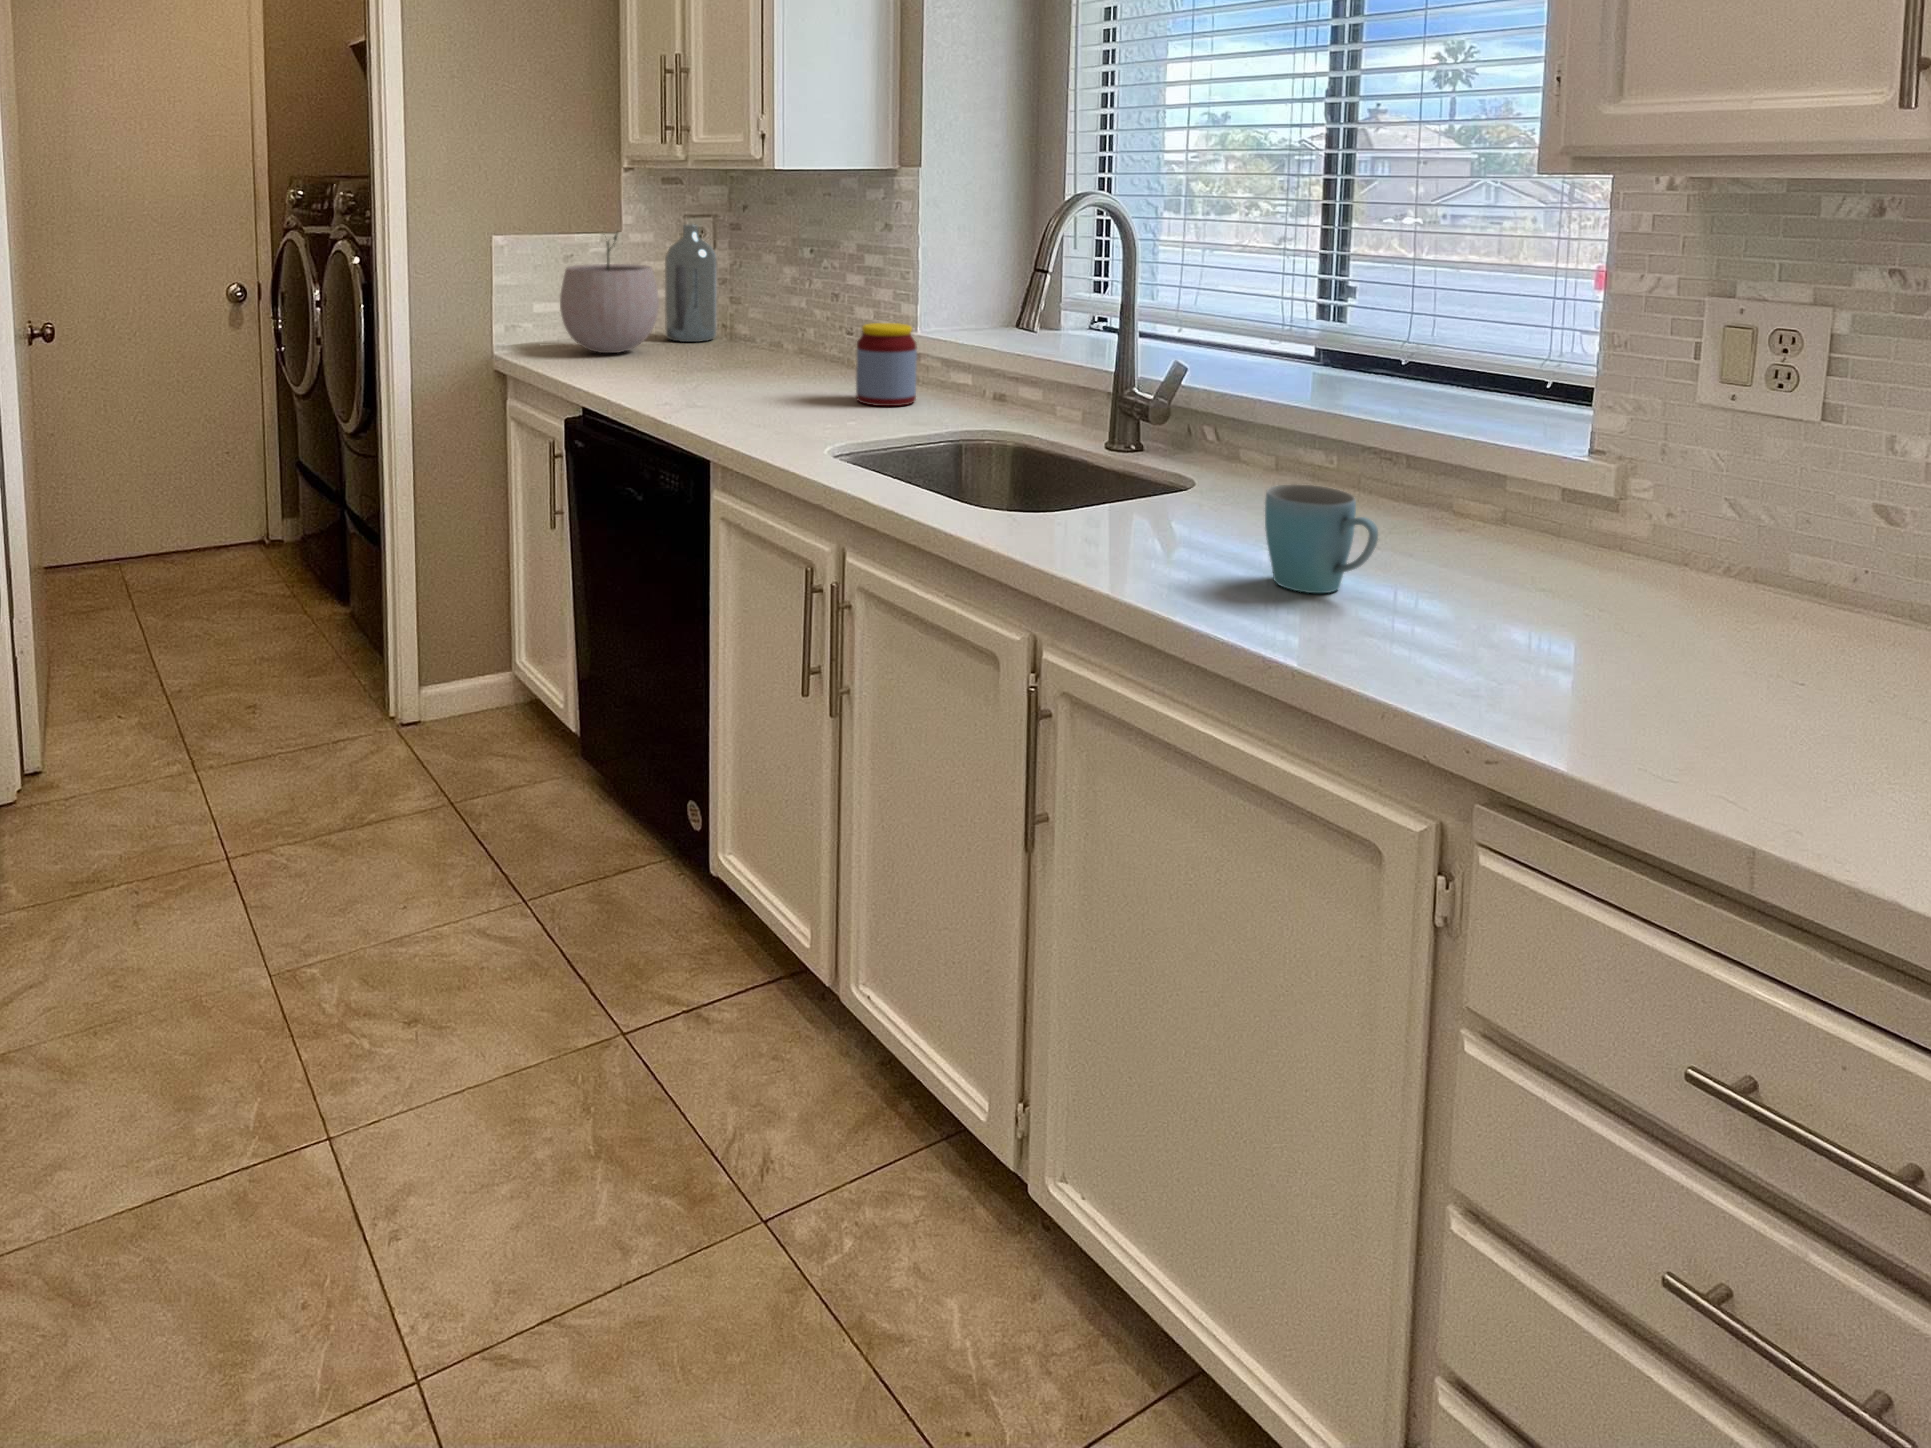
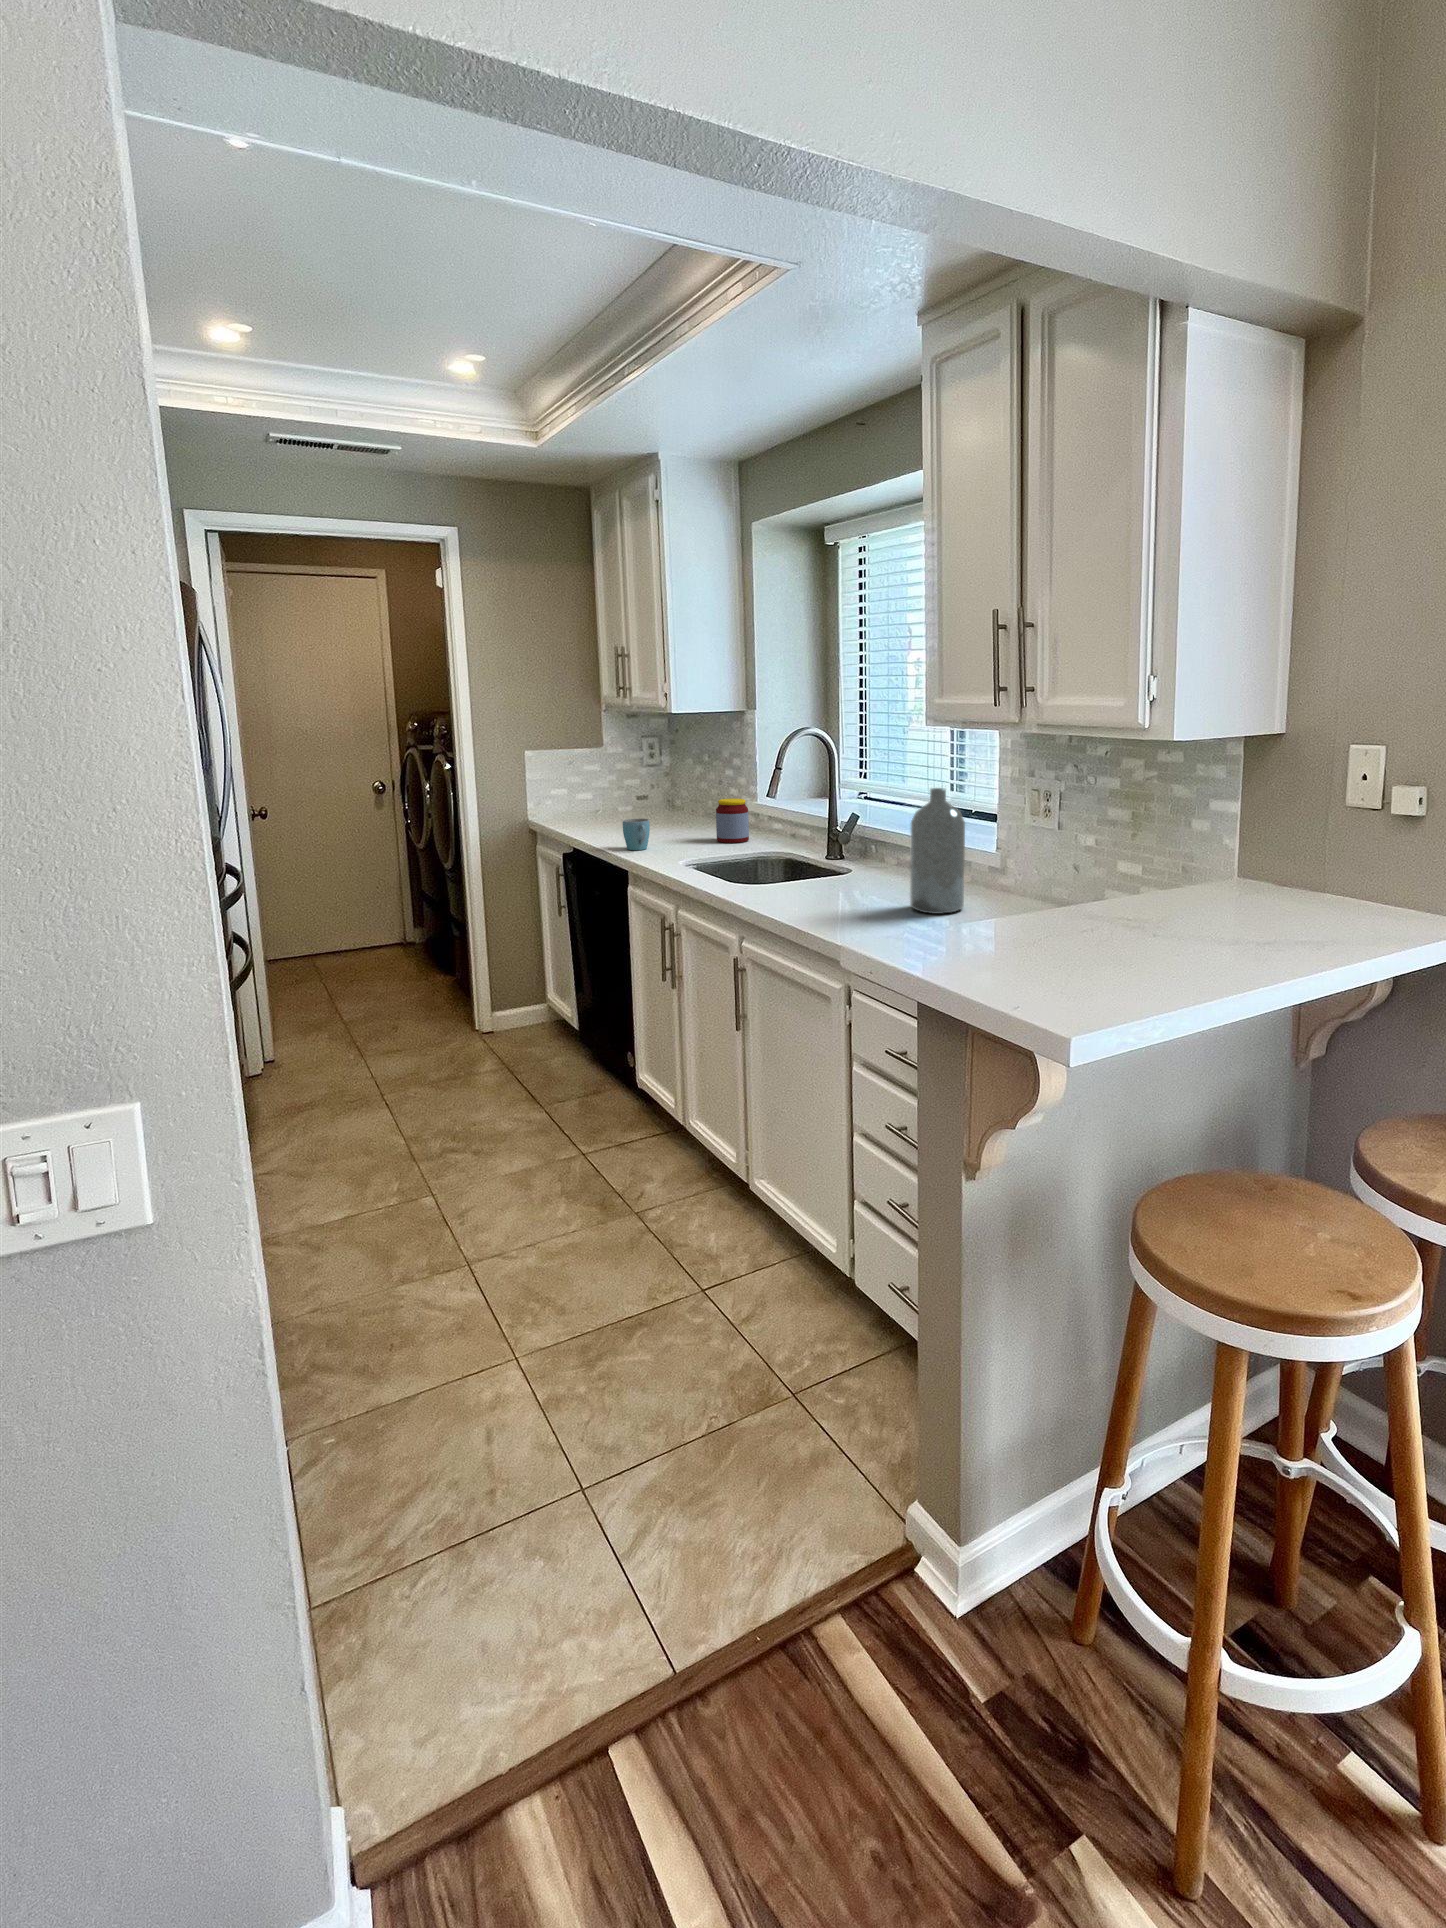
bottle: present [665,224,716,342] -> present [910,788,965,914]
plant pot: present [560,234,659,353] -> none [565,748,624,819]
mug: present [1265,484,1378,593] -> present [623,818,650,850]

